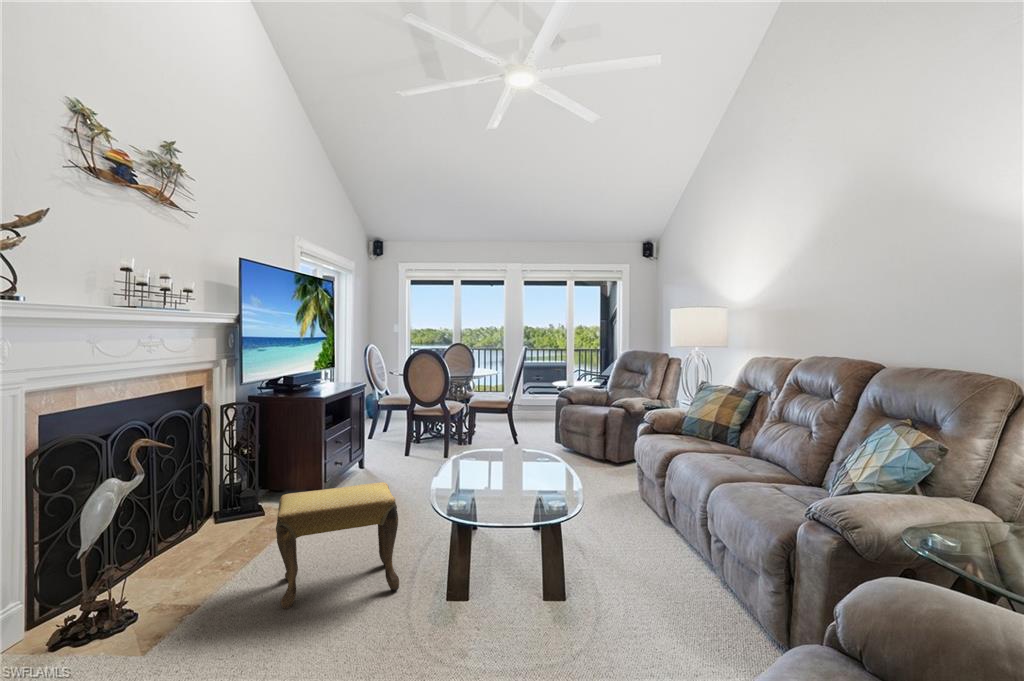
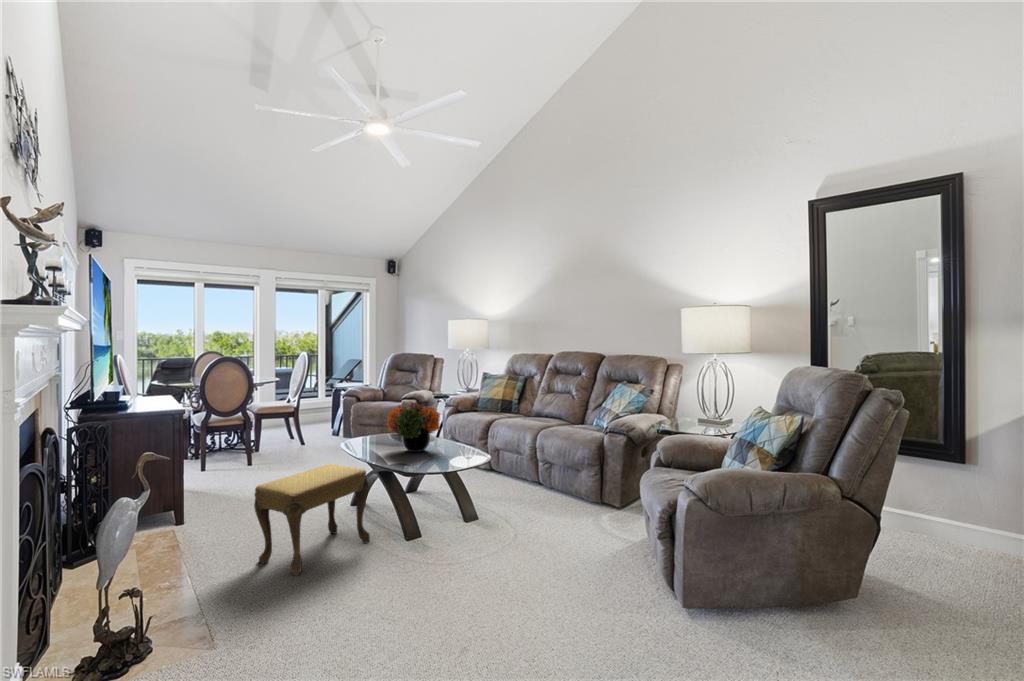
flower arrangement: none [465,418,539,485] -> present [387,402,440,452]

